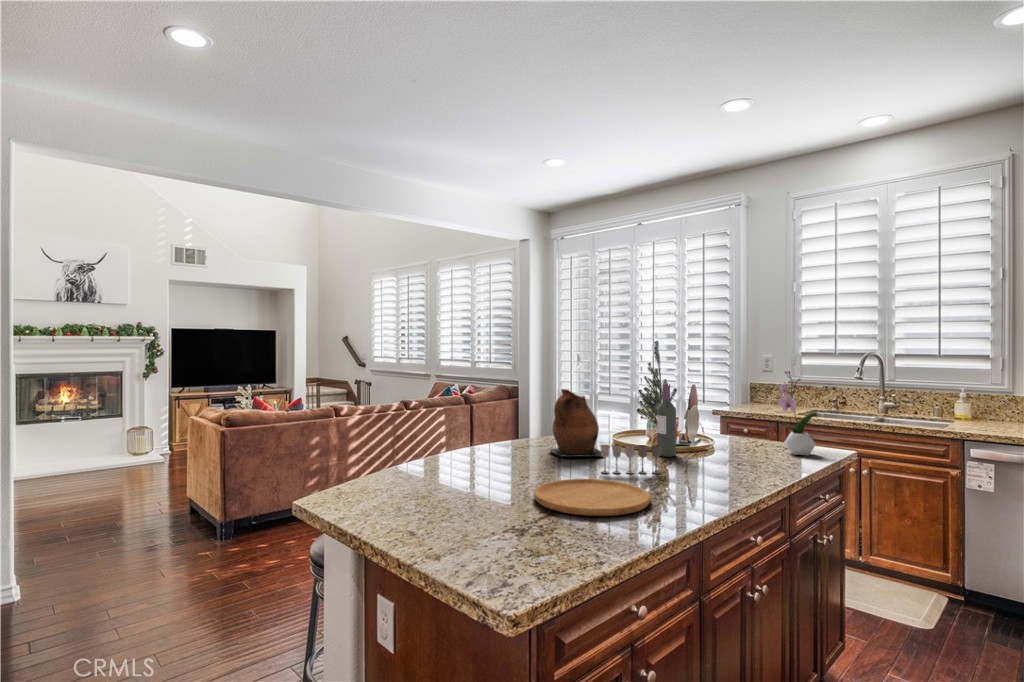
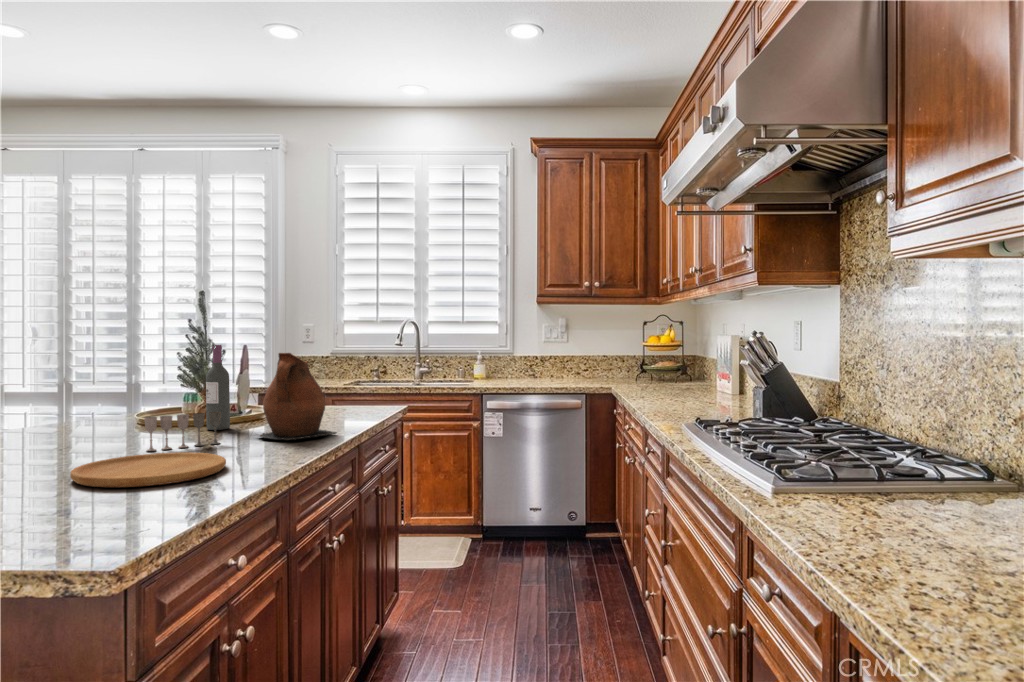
flower arrangement: present [779,371,816,456] -> none [336,329,373,415]
ceramic pitcher: present [551,389,602,457] -> present [260,353,337,440]

